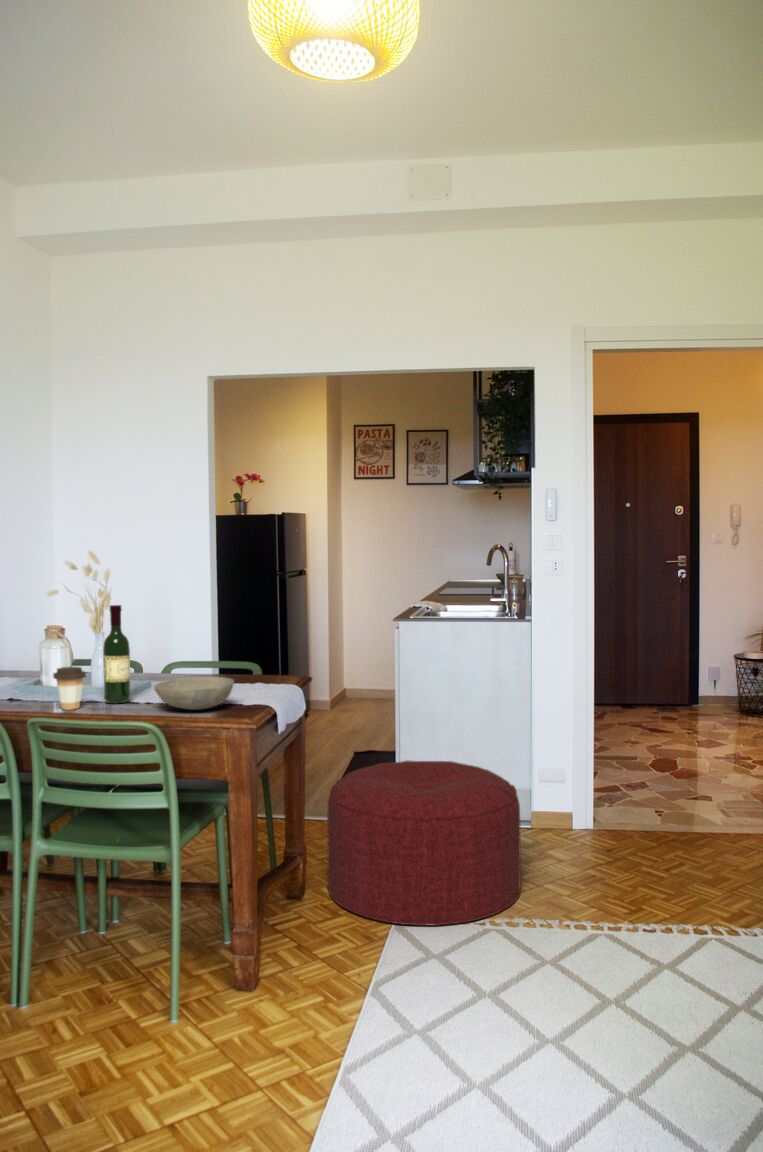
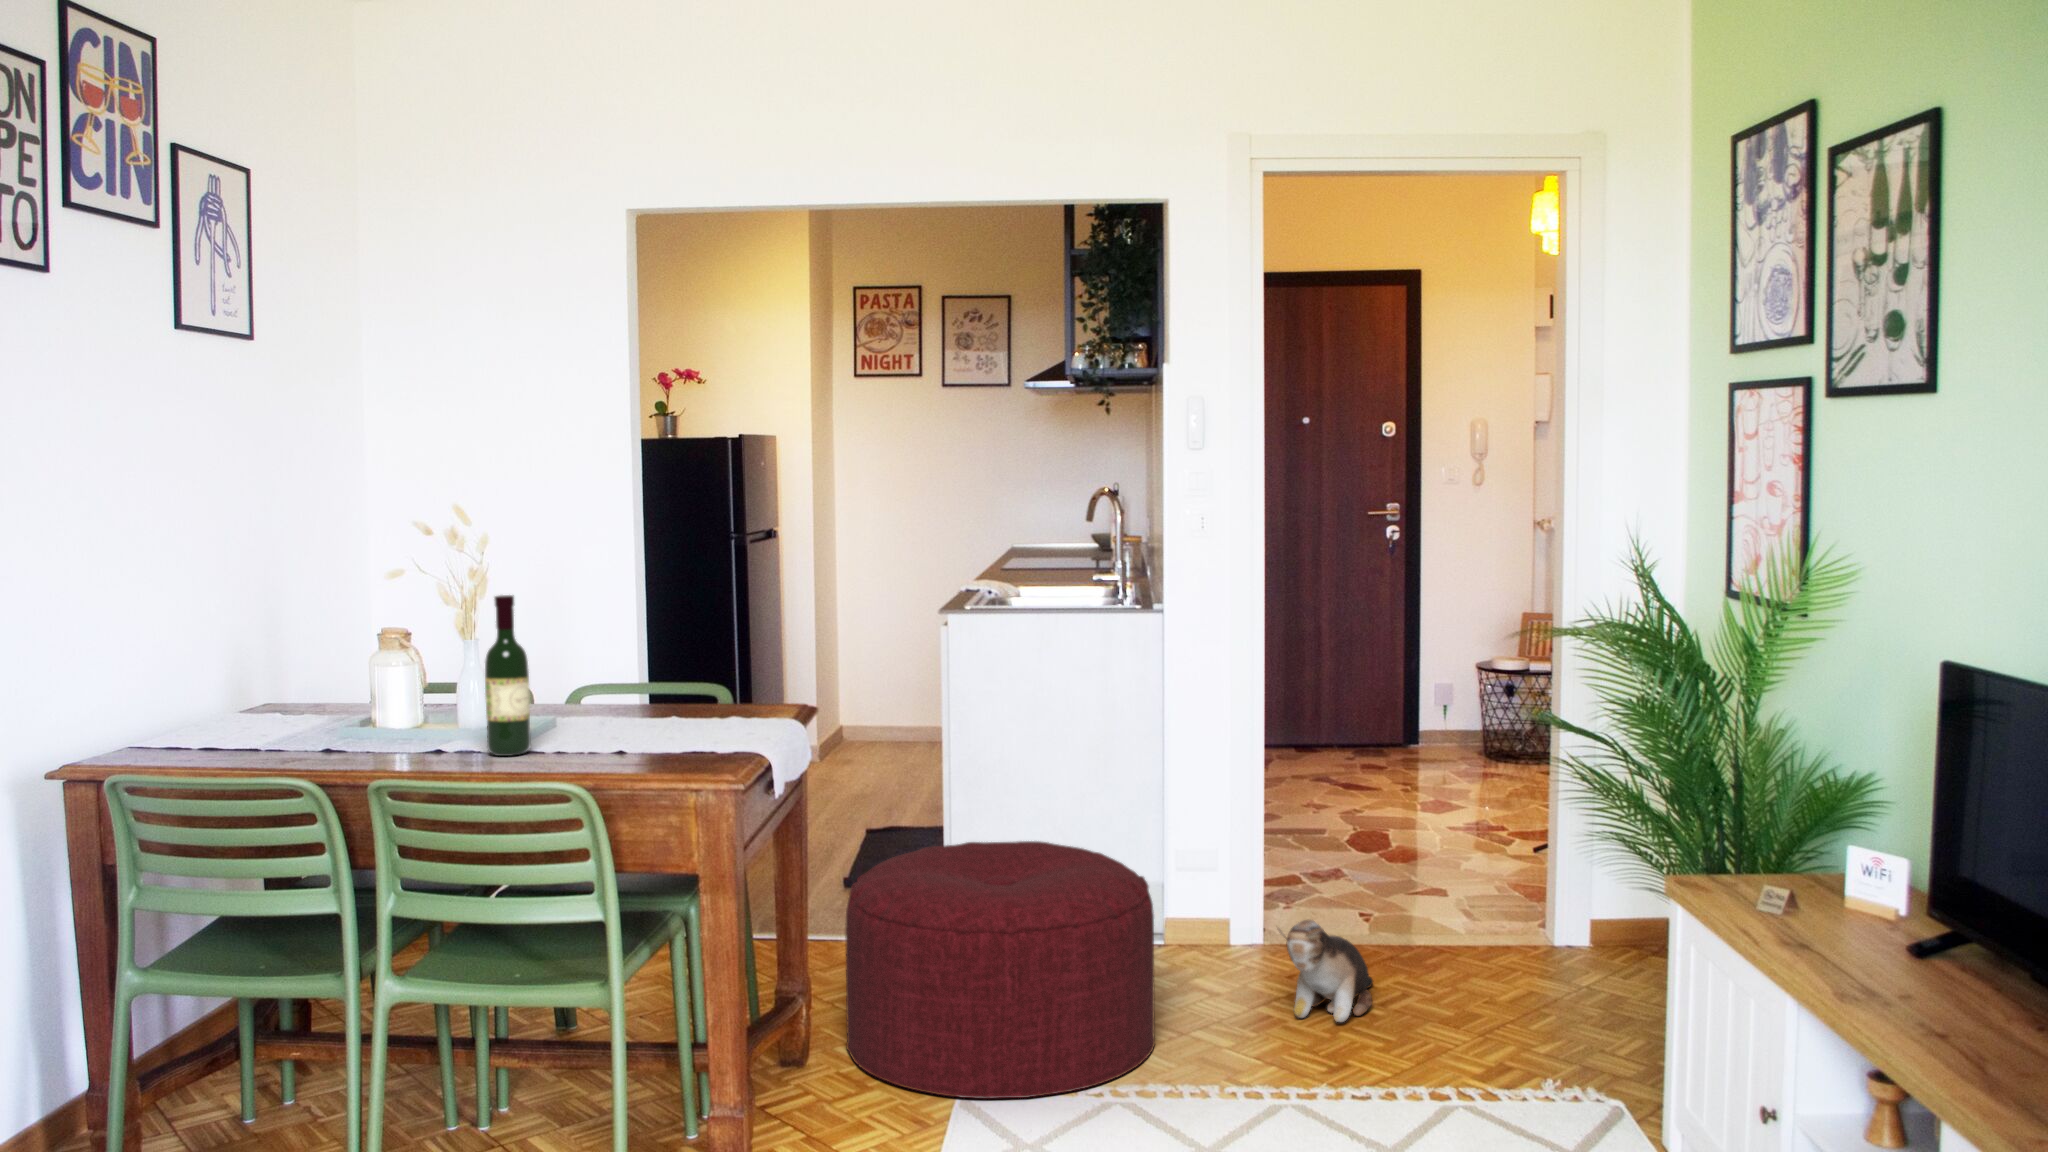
coffee cup: present [53,666,86,710] -> none [405,697,459,767]
bowl: present [154,677,234,710] -> none [576,710,706,763]
plush toy: none [599,816,663,883] -> present [1278,920,1373,1022]

